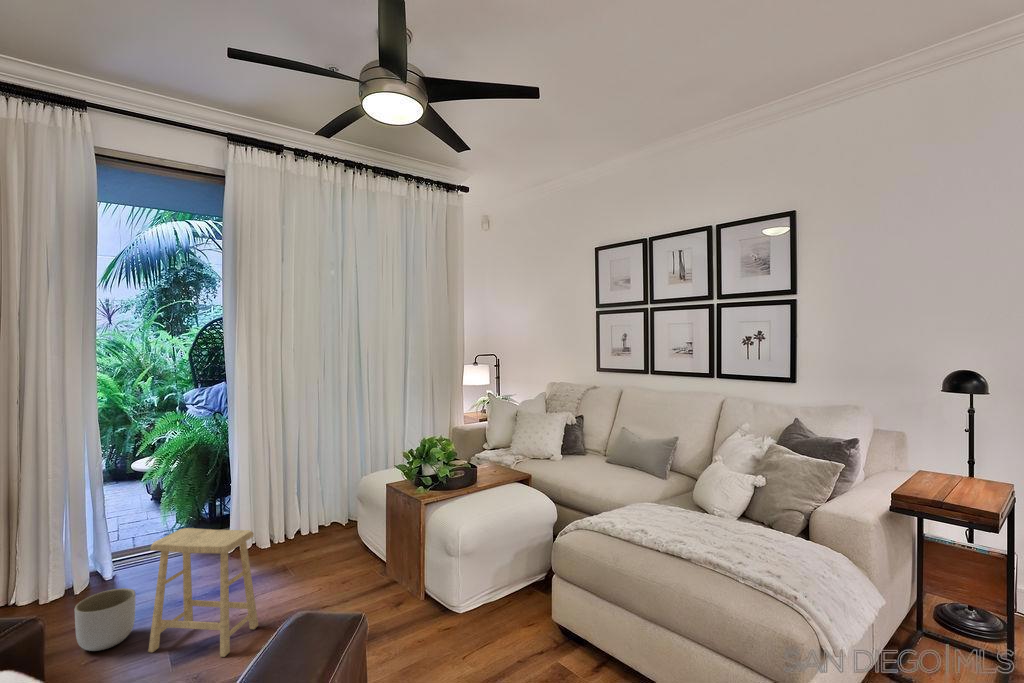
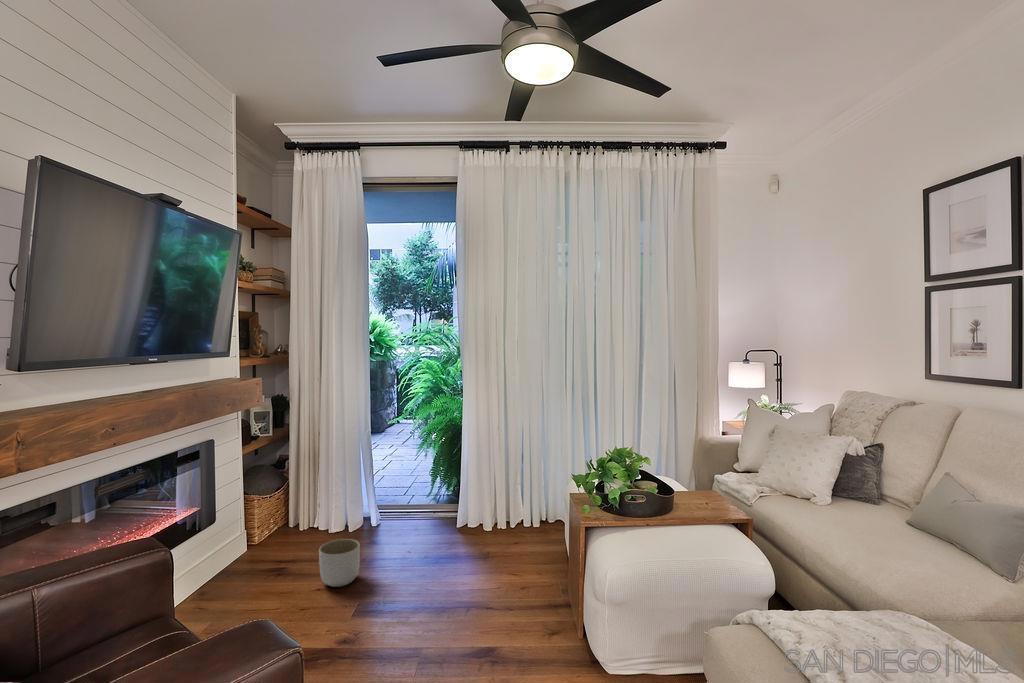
footstool: present [148,528,258,657] -> none [356,500,436,628]

